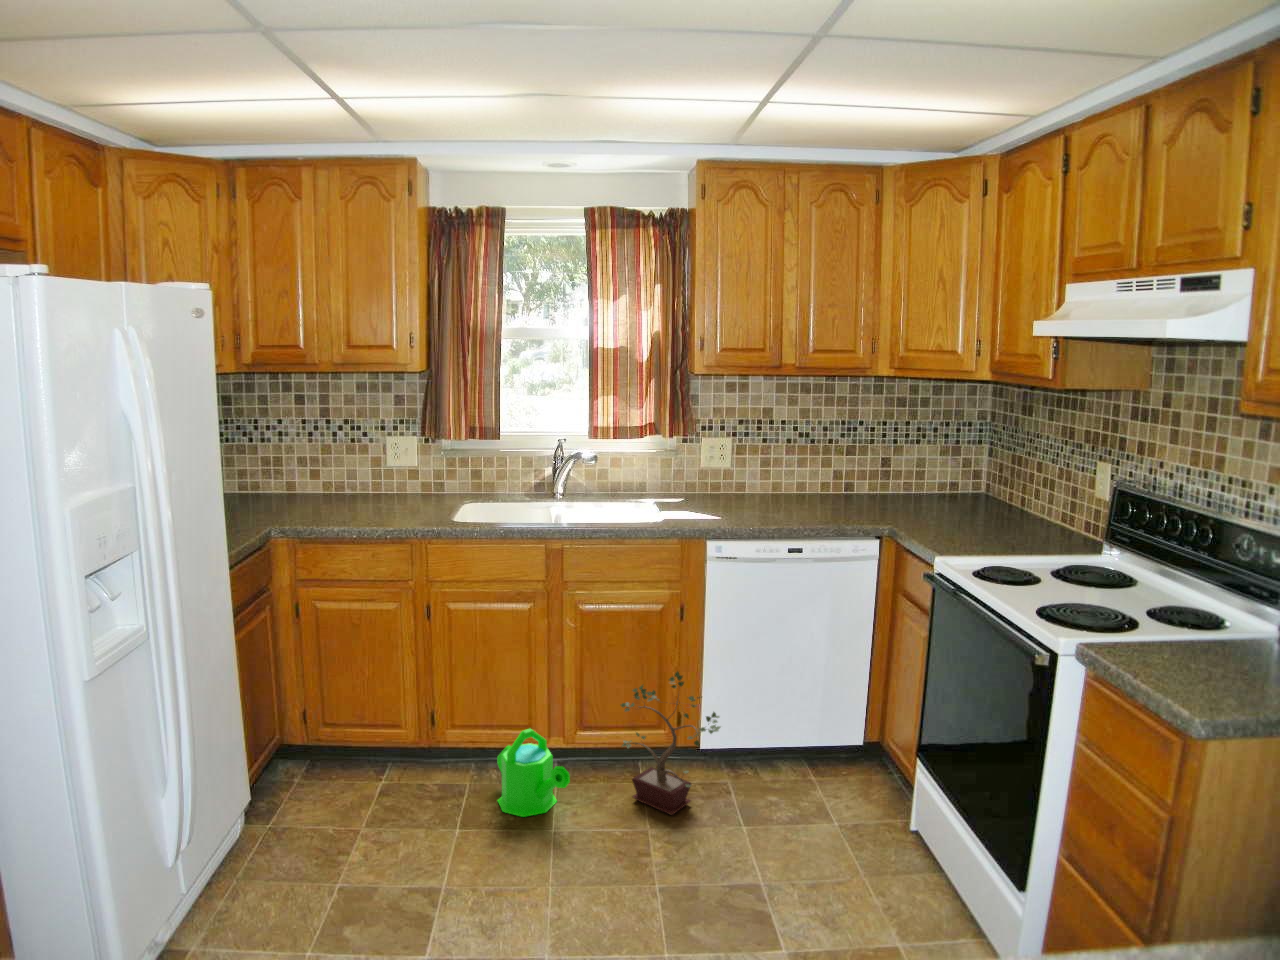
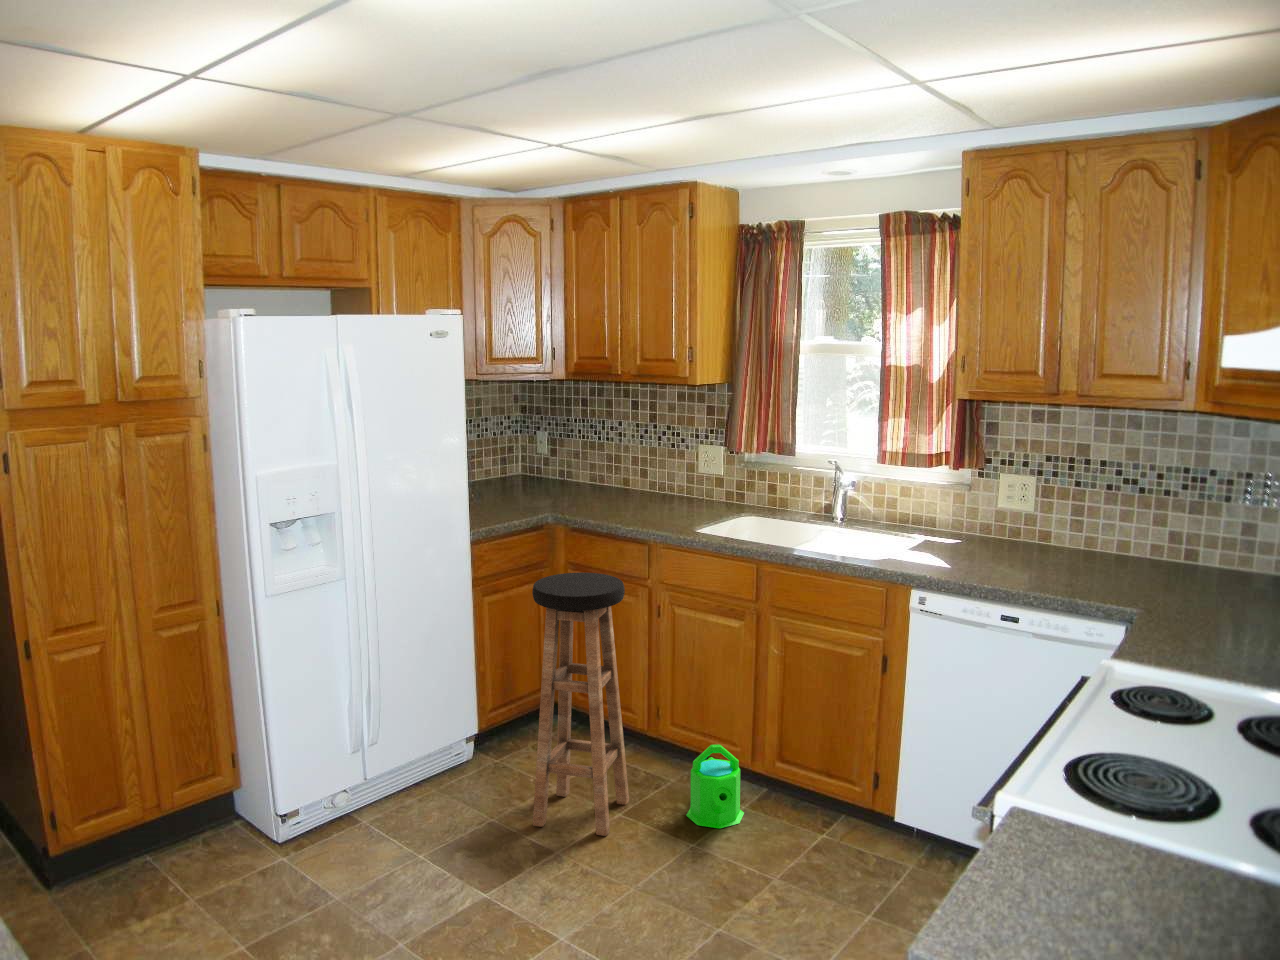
bar stool: none [330,575,446,883] -> present [532,573,629,836]
potted plant: present [621,671,720,815] -> none [802,722,872,871]

